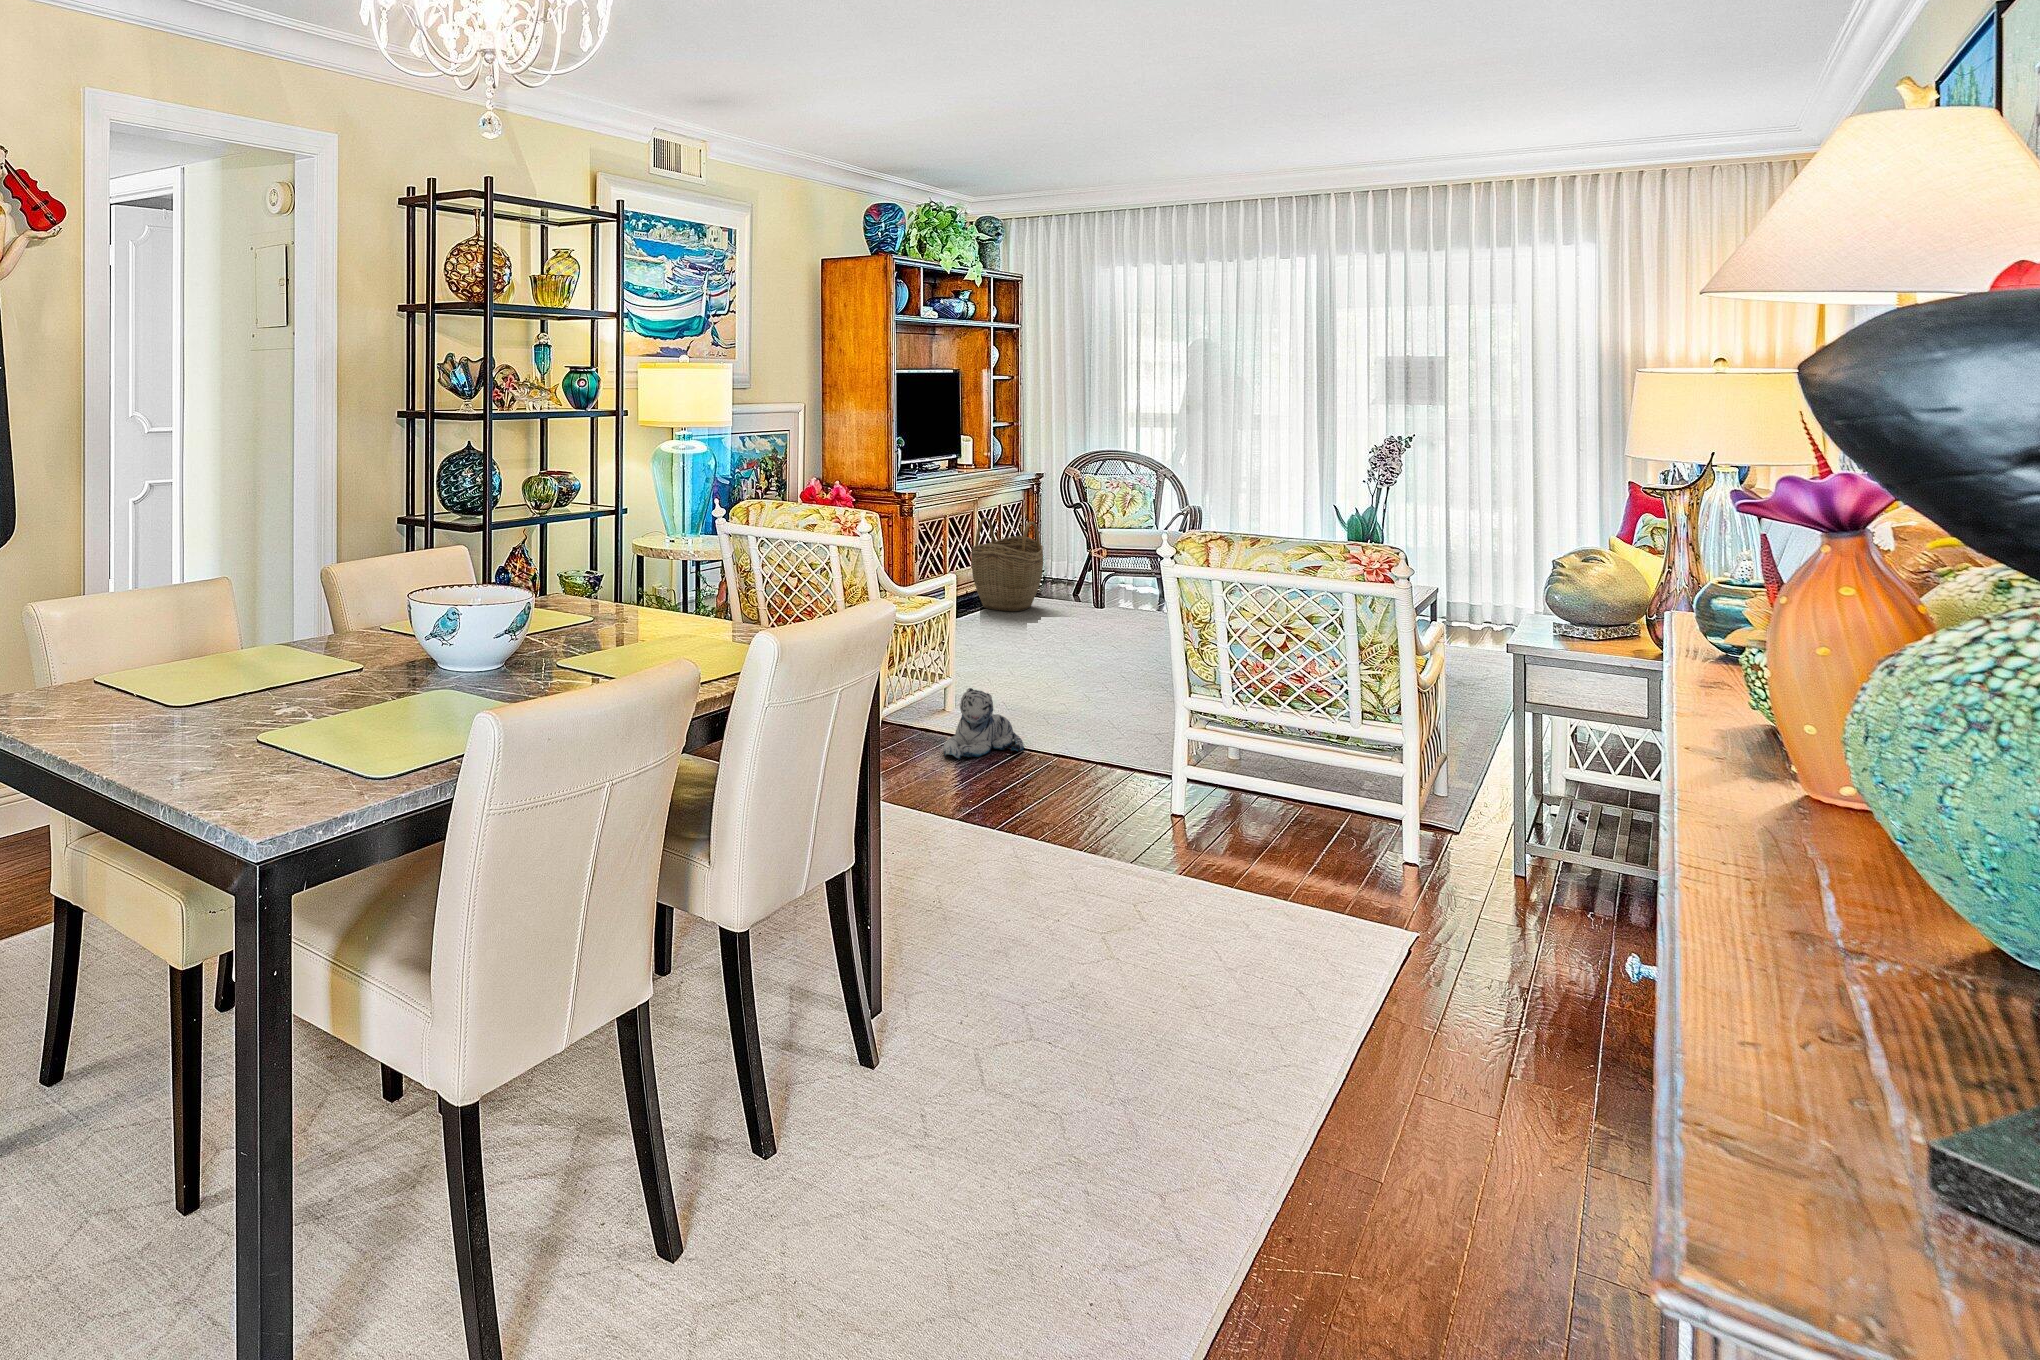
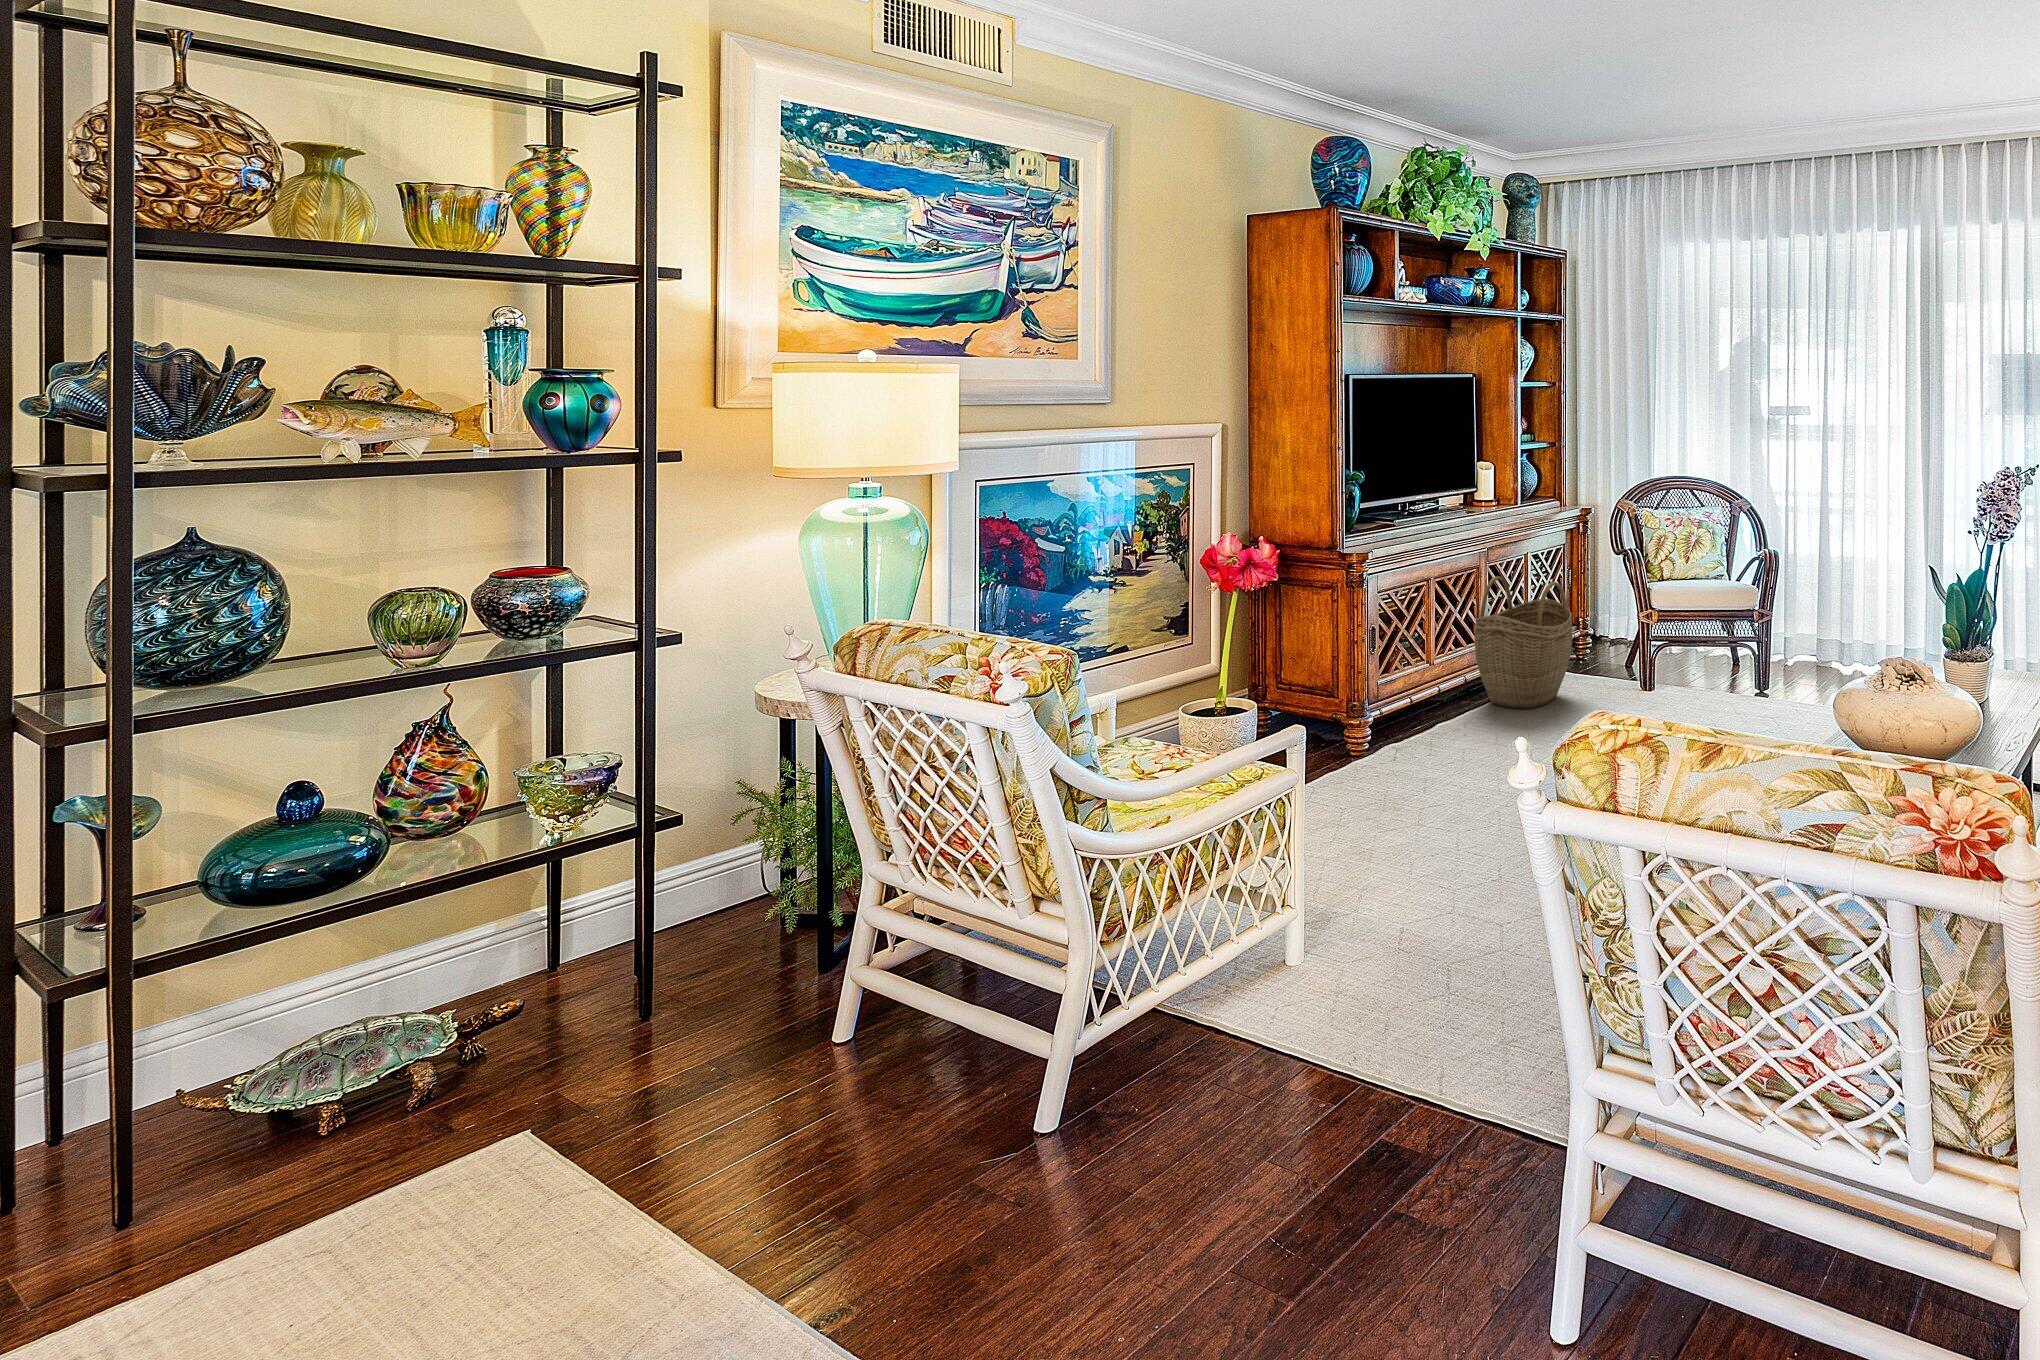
plush toy: present [943,688,1024,759] -> none [1167,992,1359,1161]

